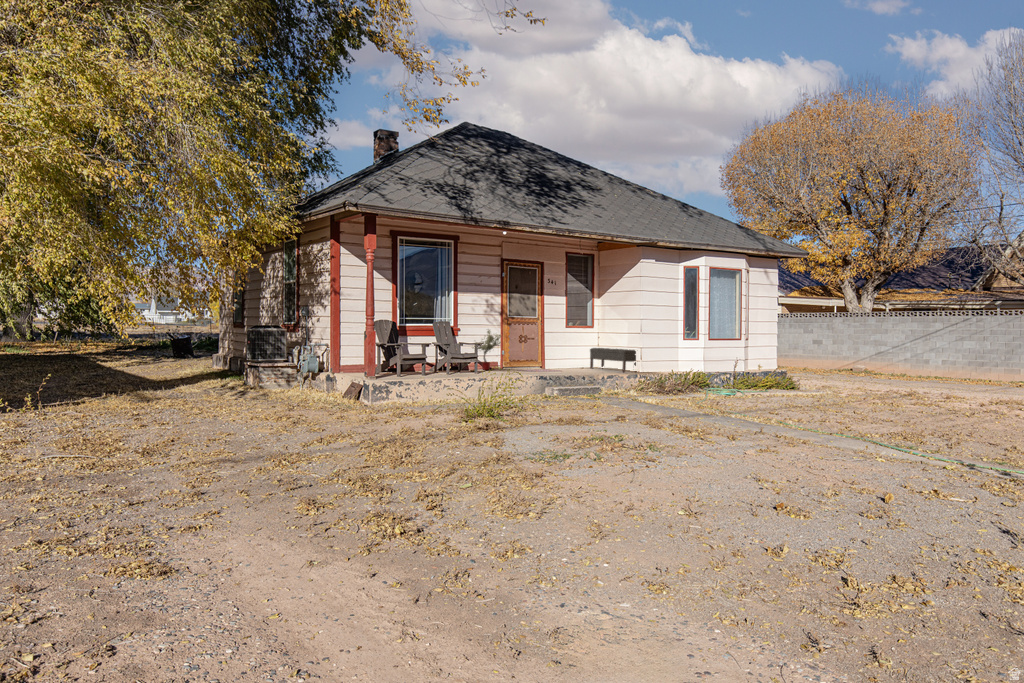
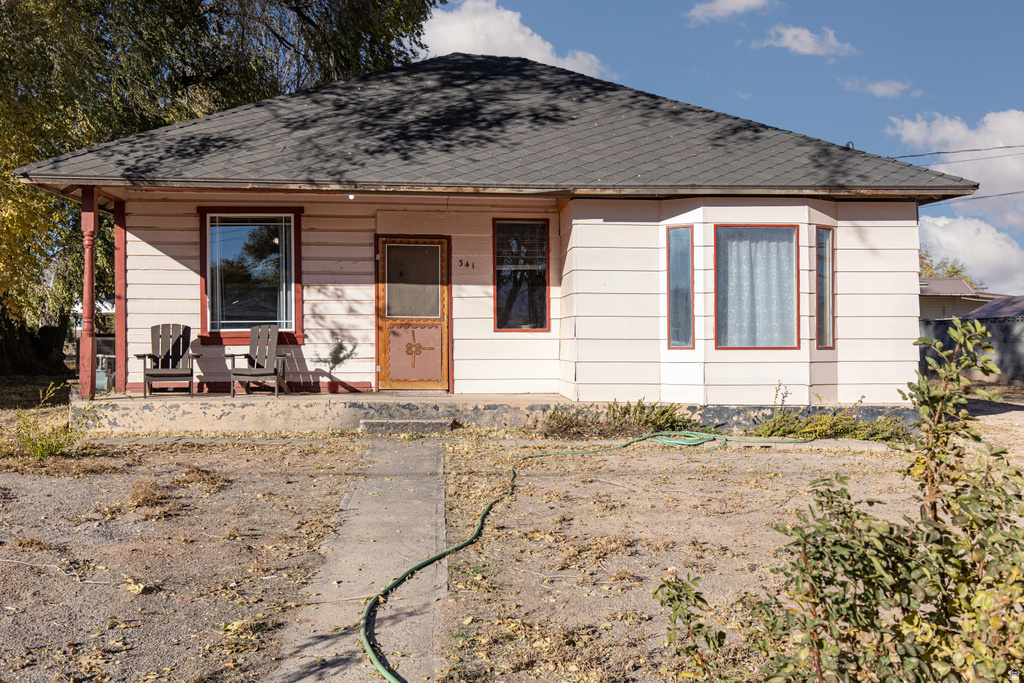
bench: present [590,348,636,373] -> none [528,363,572,403]

